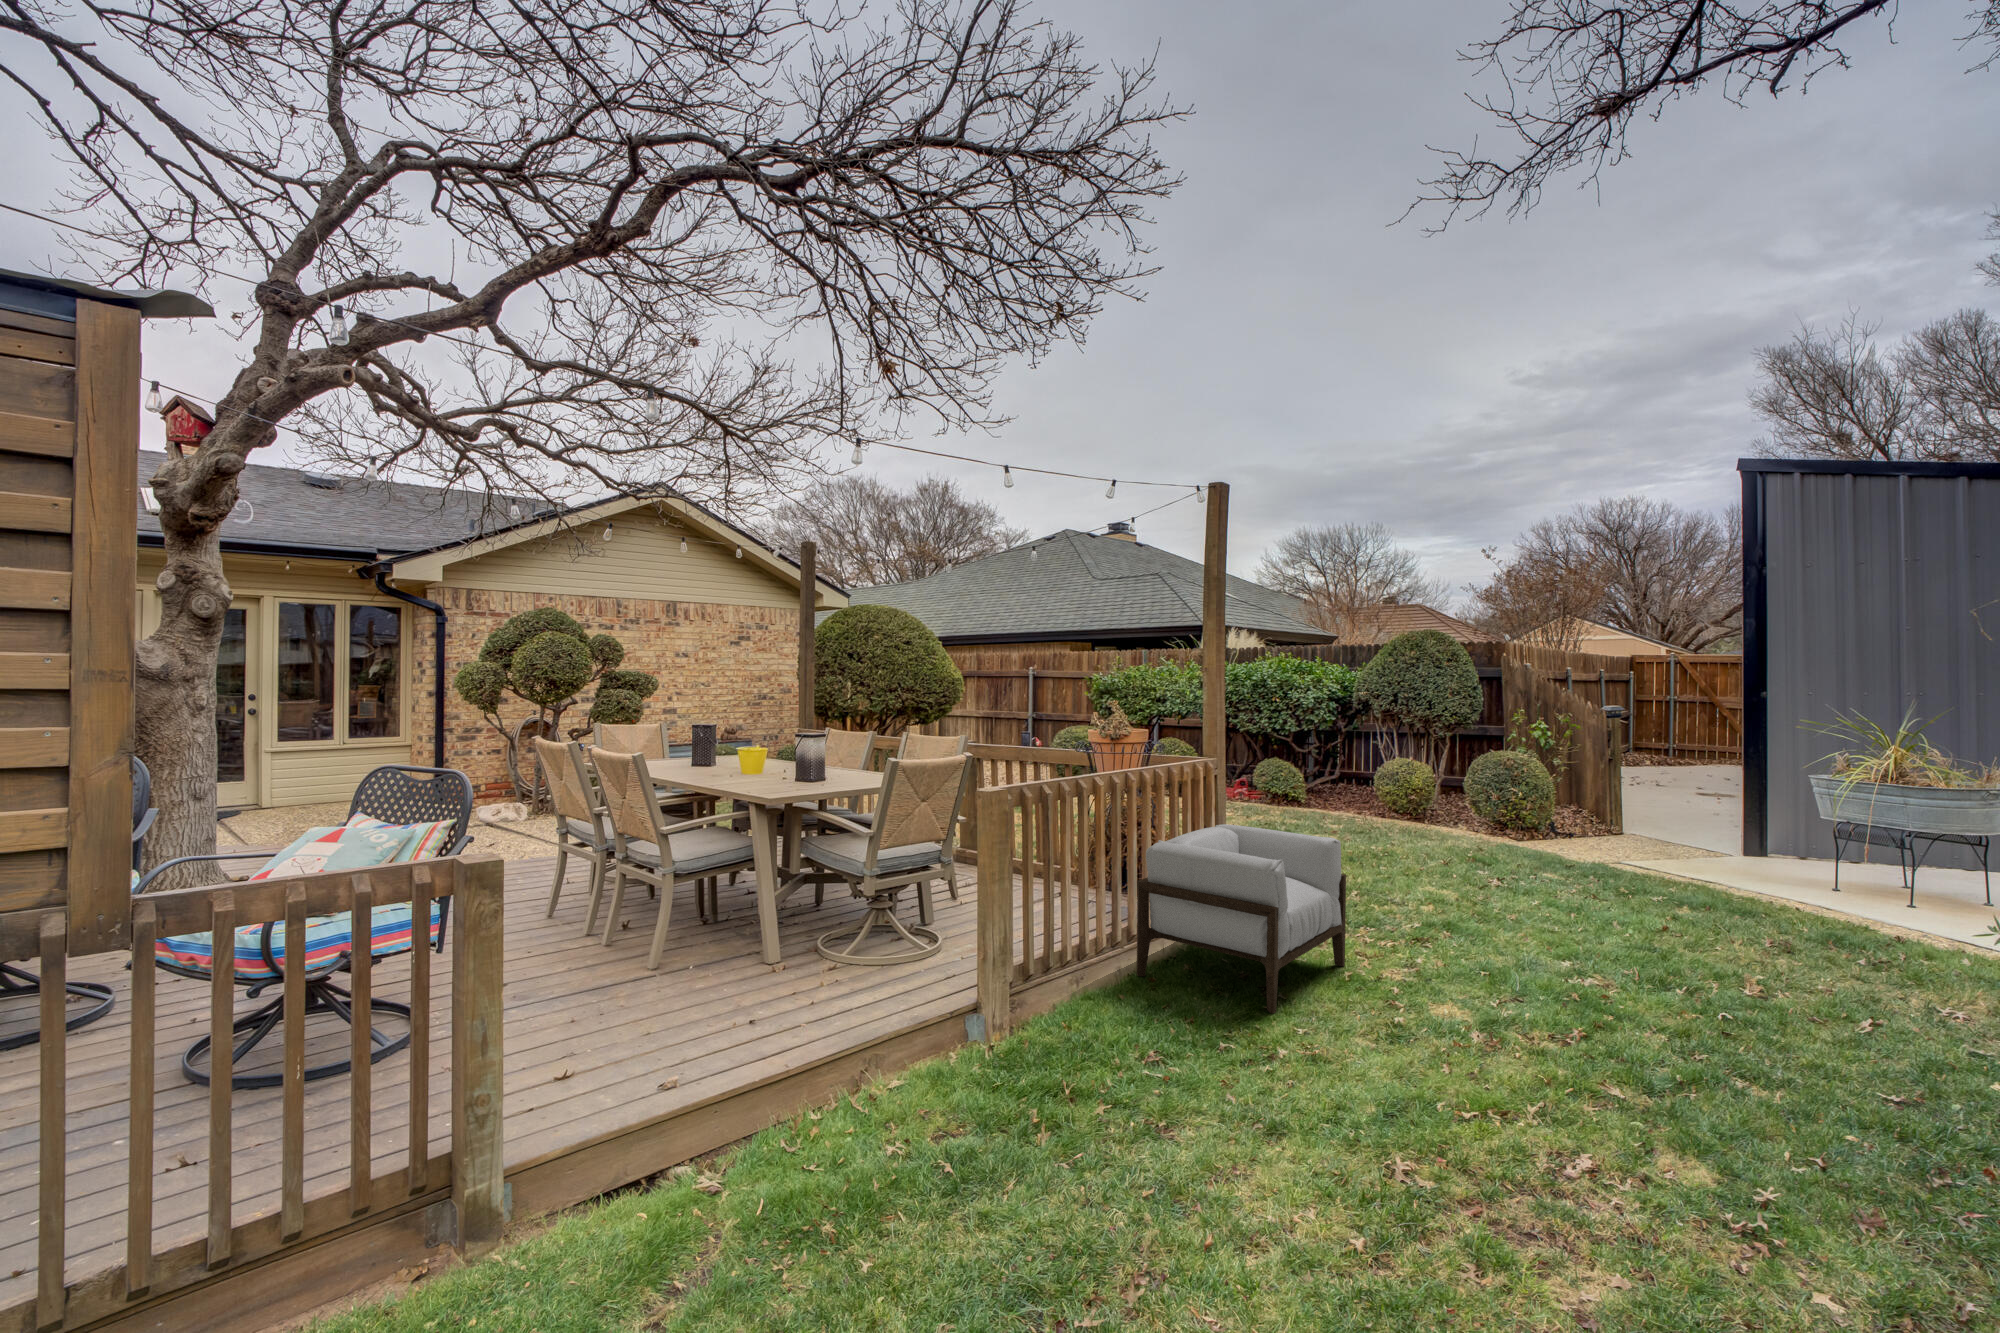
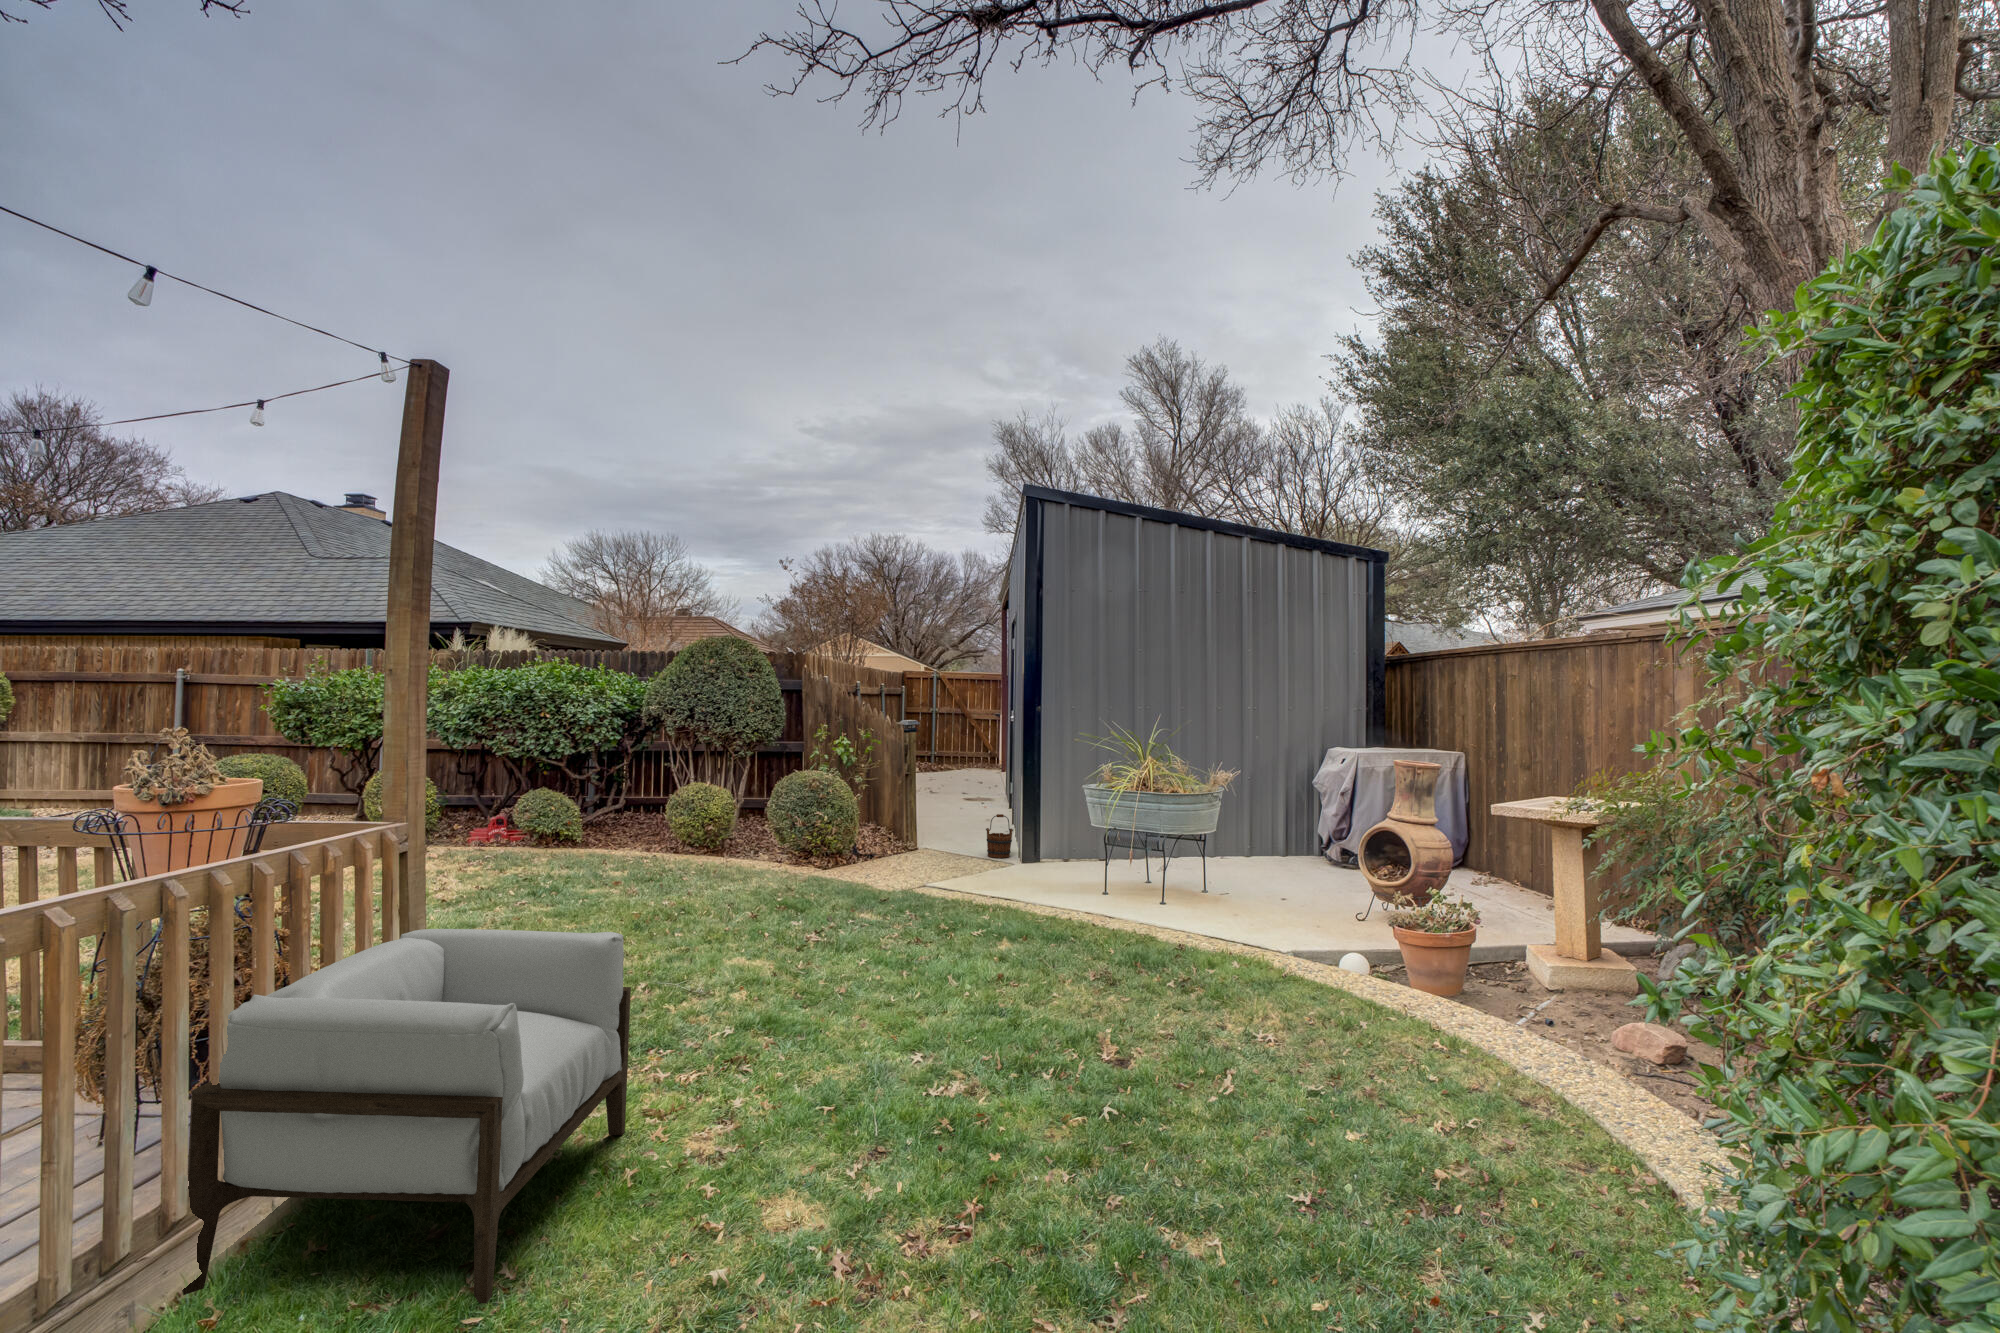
wooden bucket: none [1703,804,1739,849] -> present [986,814,1013,858]

